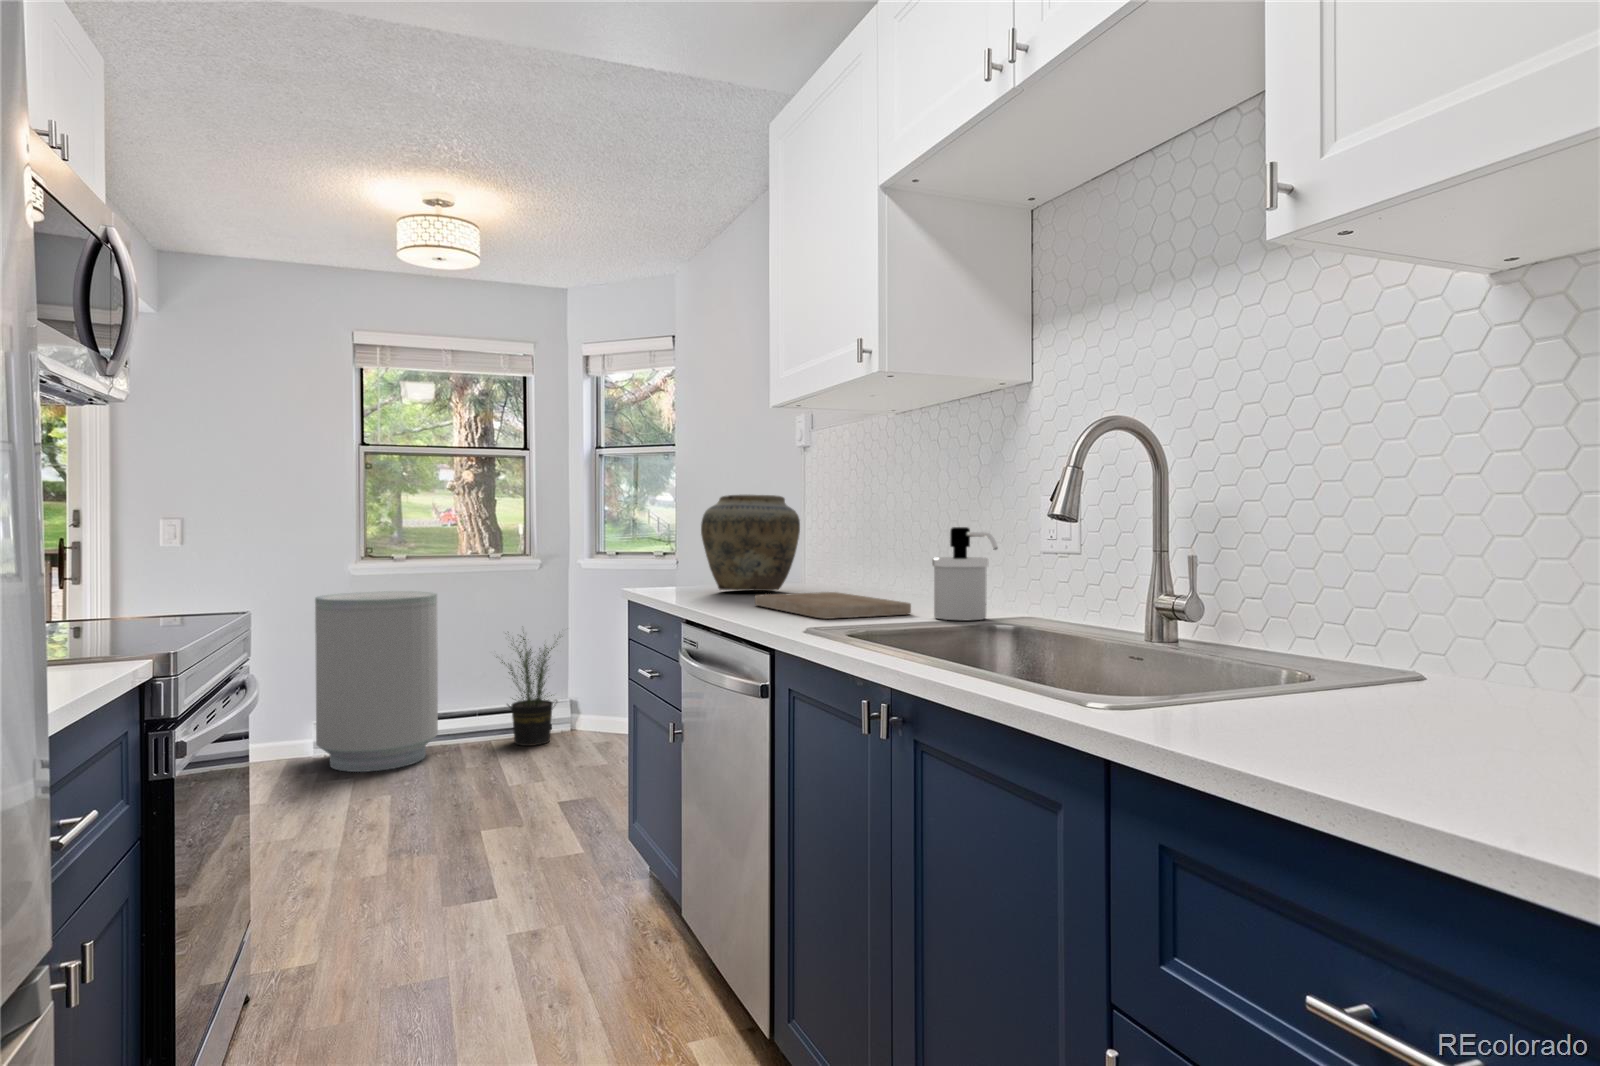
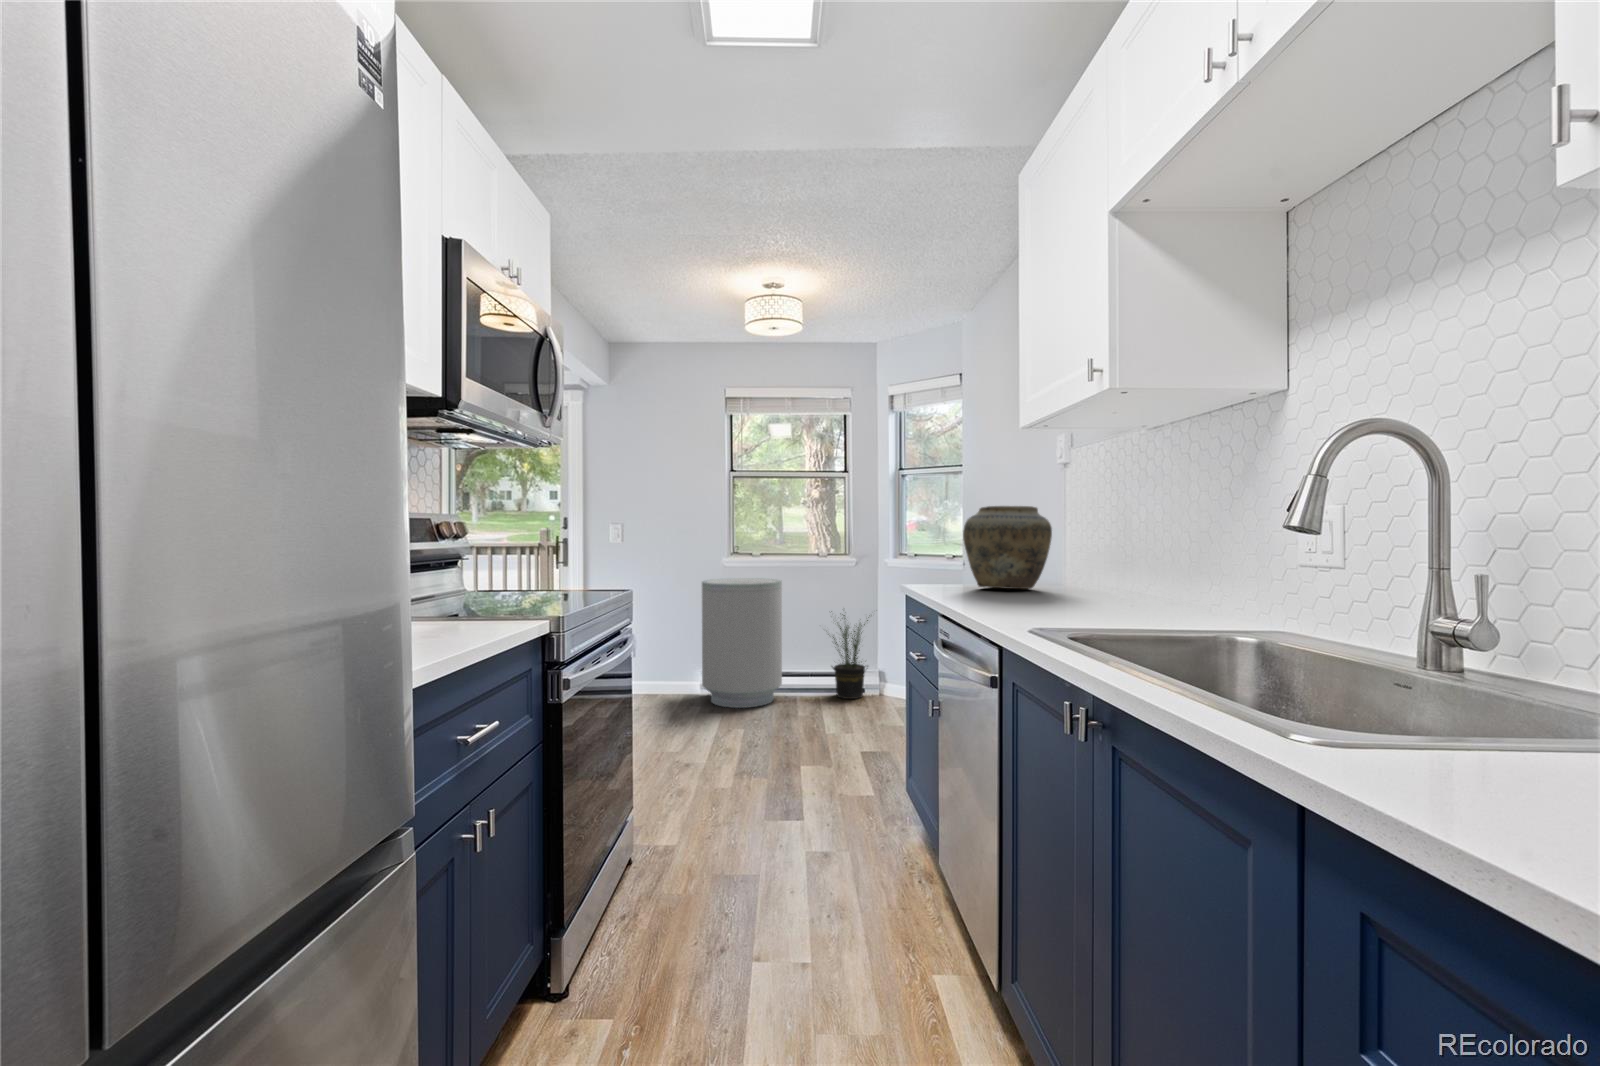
soap dispenser: present [932,527,998,620] -> none [1167,537,1238,629]
cutting board: present [755,592,911,619] -> none [1001,593,1147,620]

